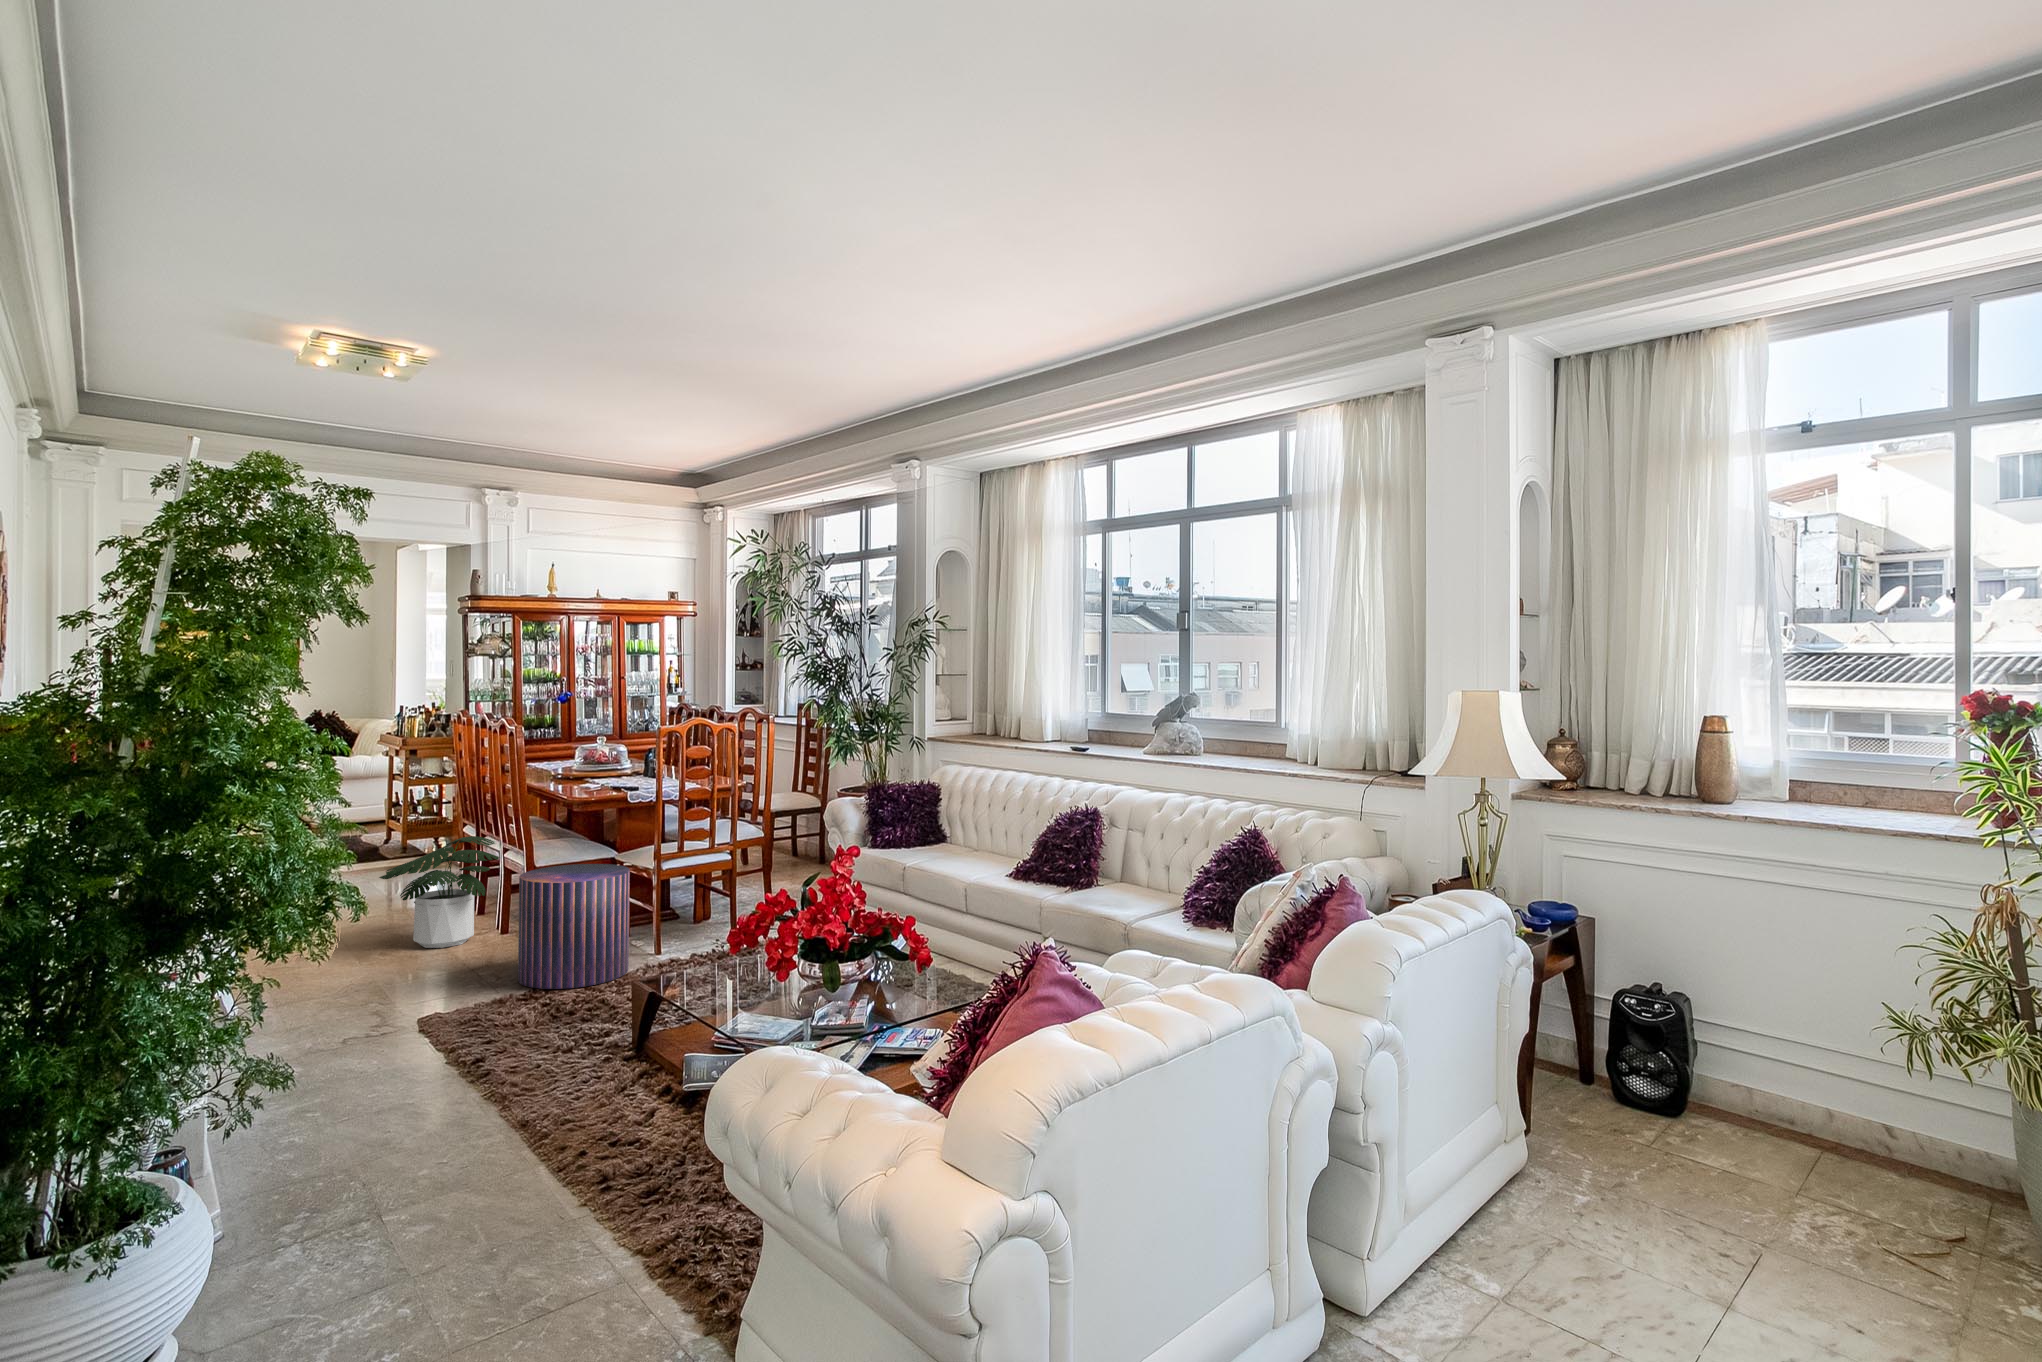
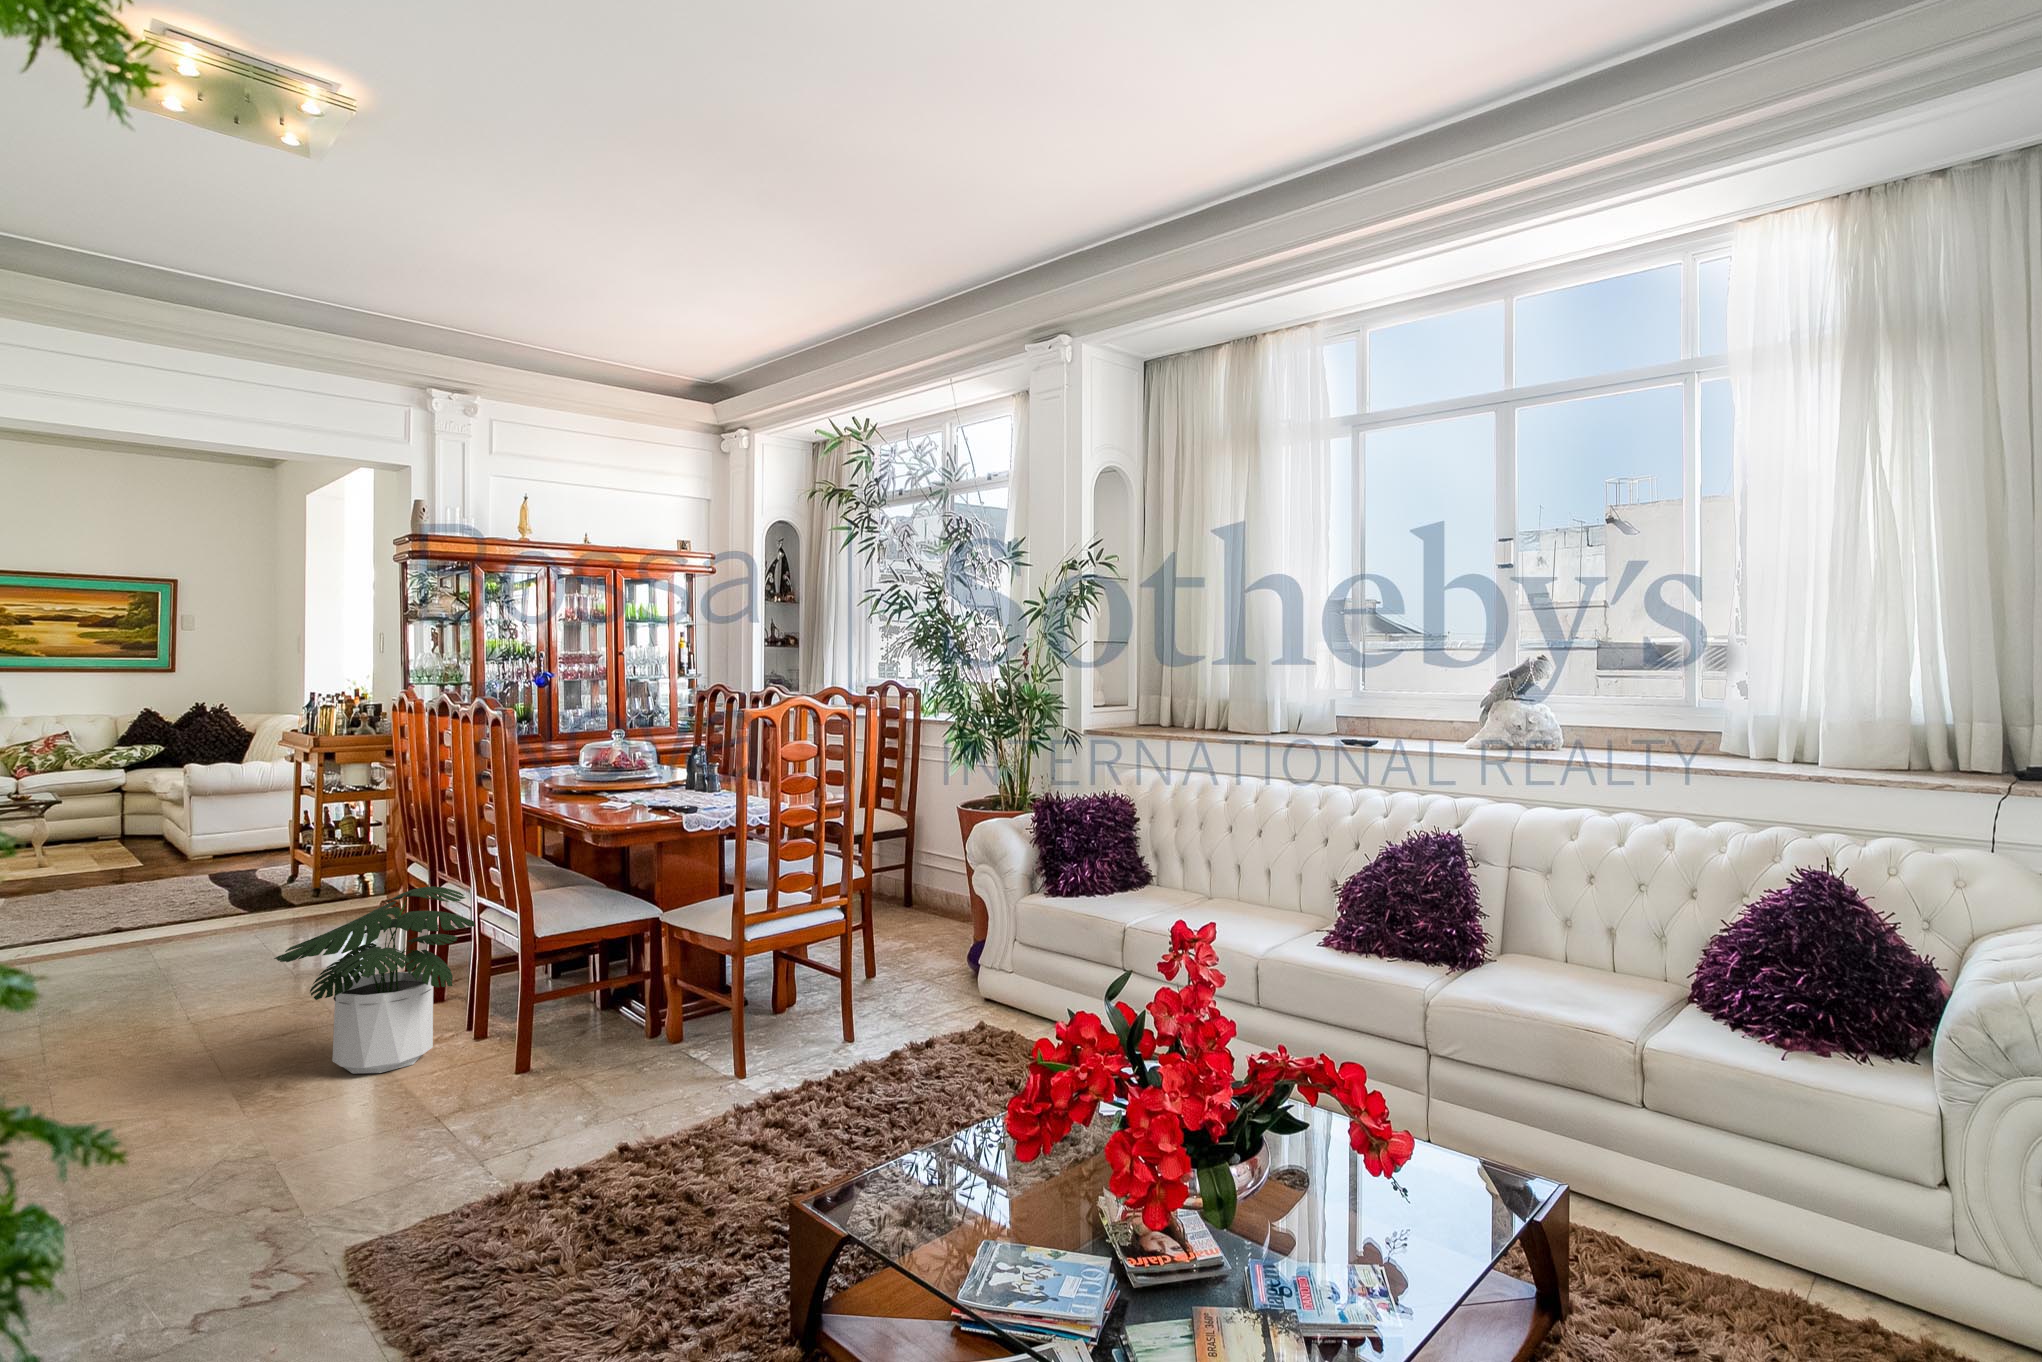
pouf: present [518,864,630,989] -> none [520,935,707,1166]

